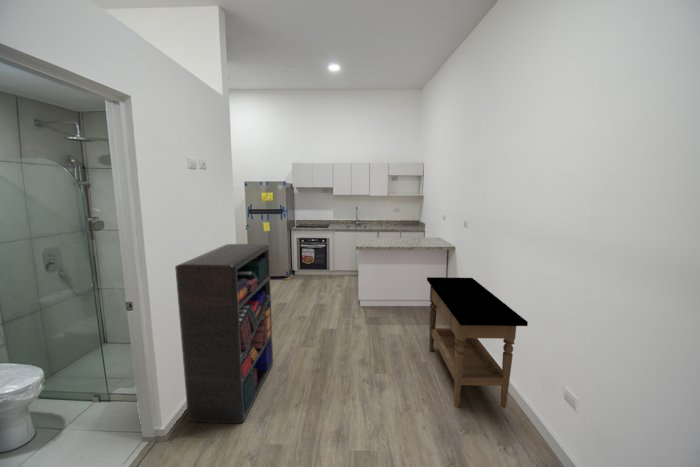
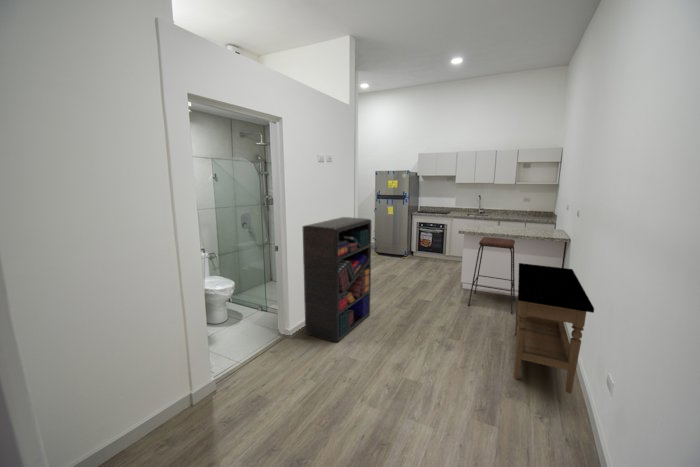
bar stool: none [372,251,416,327] -> present [468,237,515,314]

